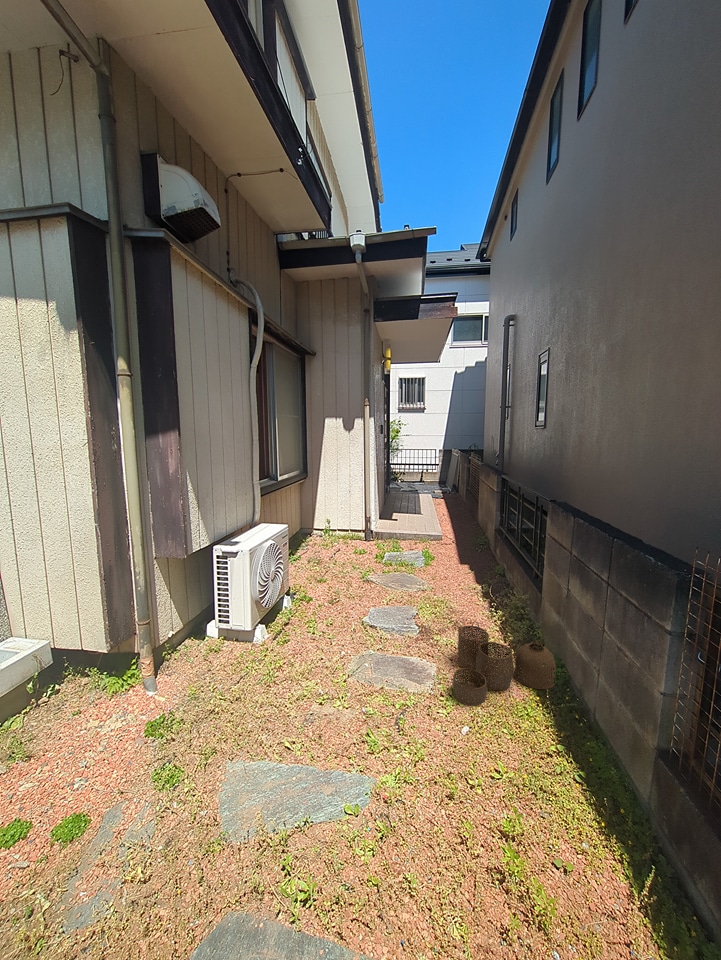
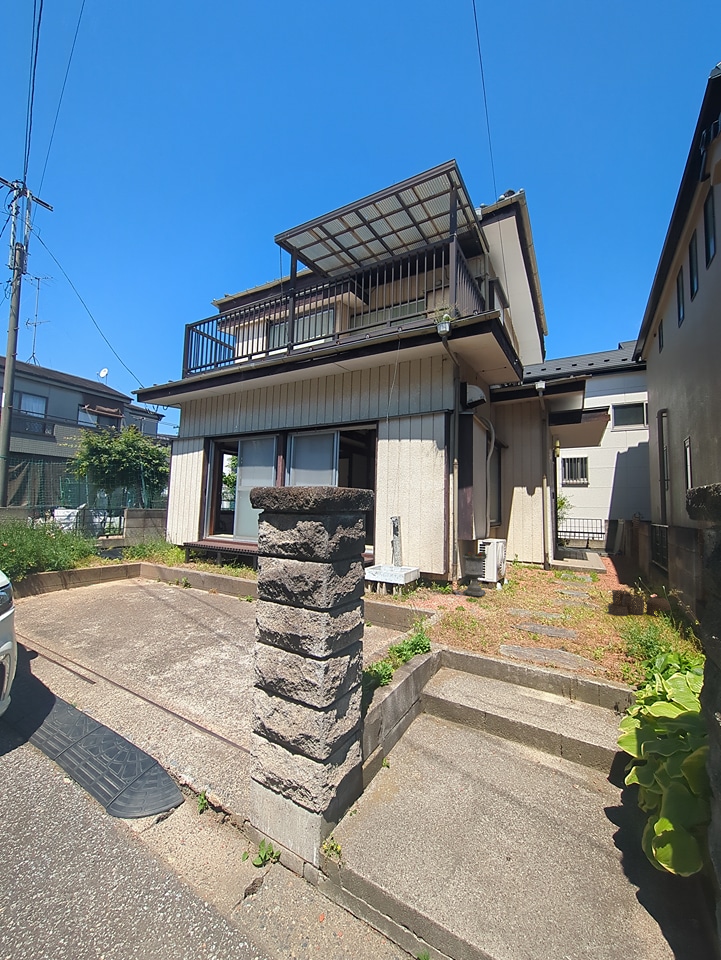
planter: none [170,570,229,674] -> present [463,551,487,596]

